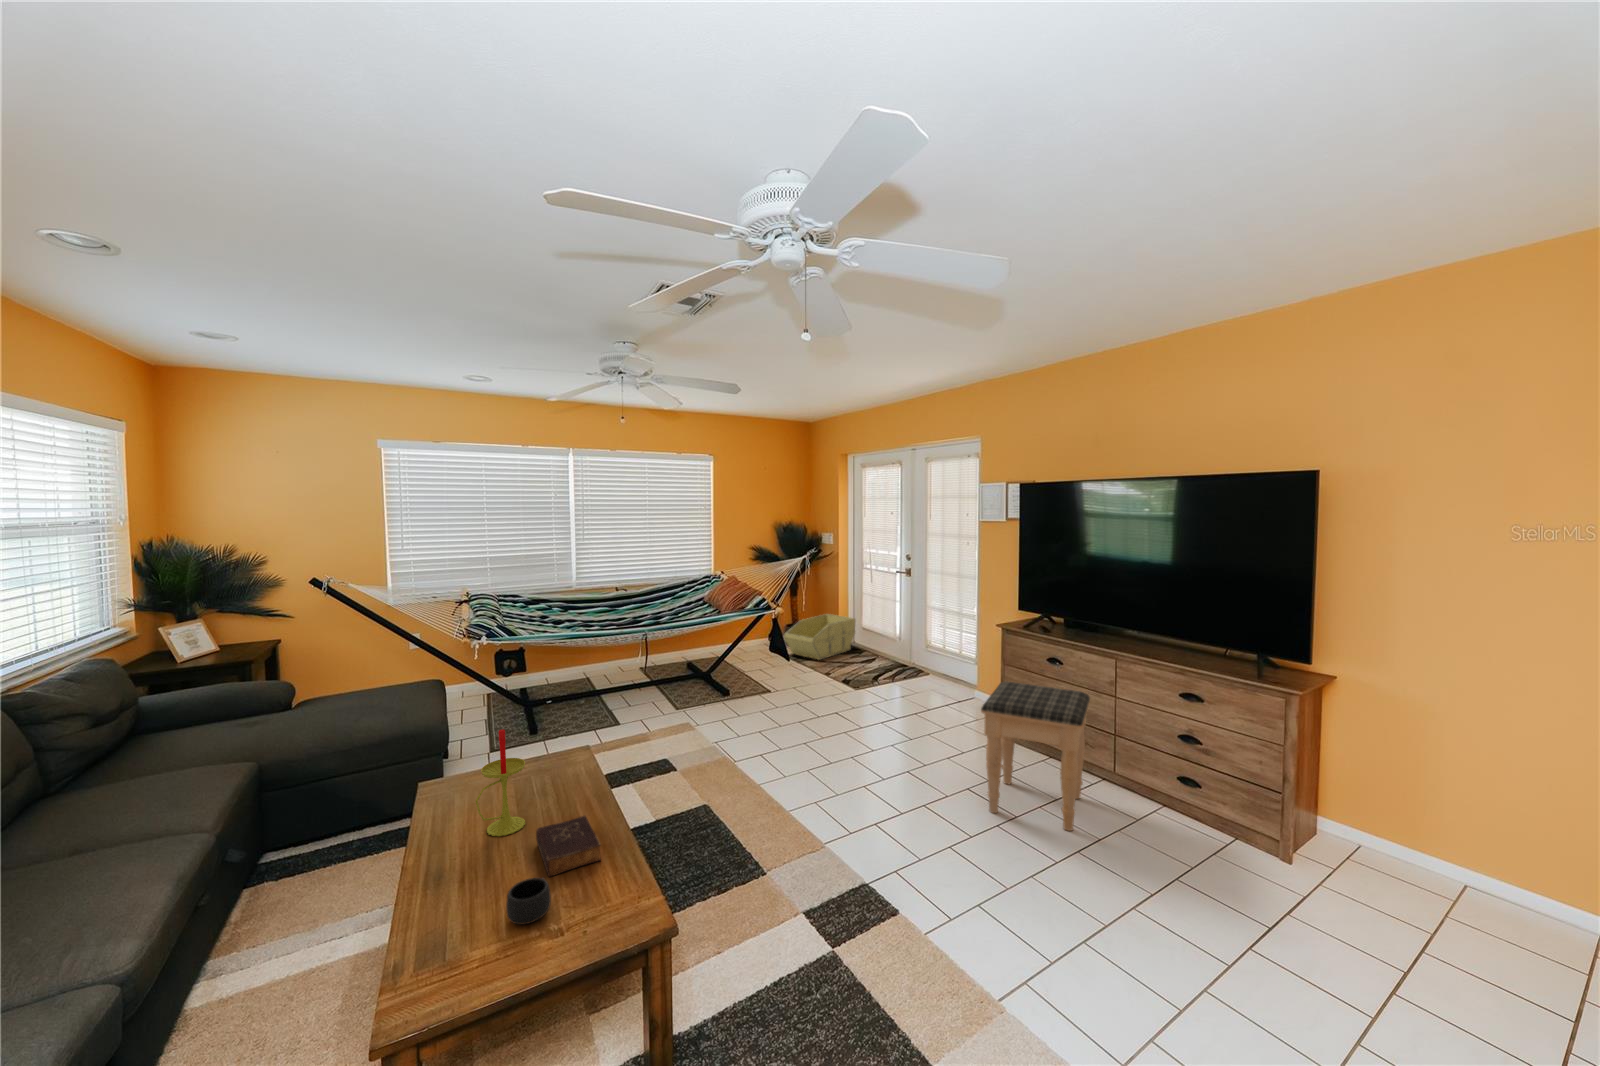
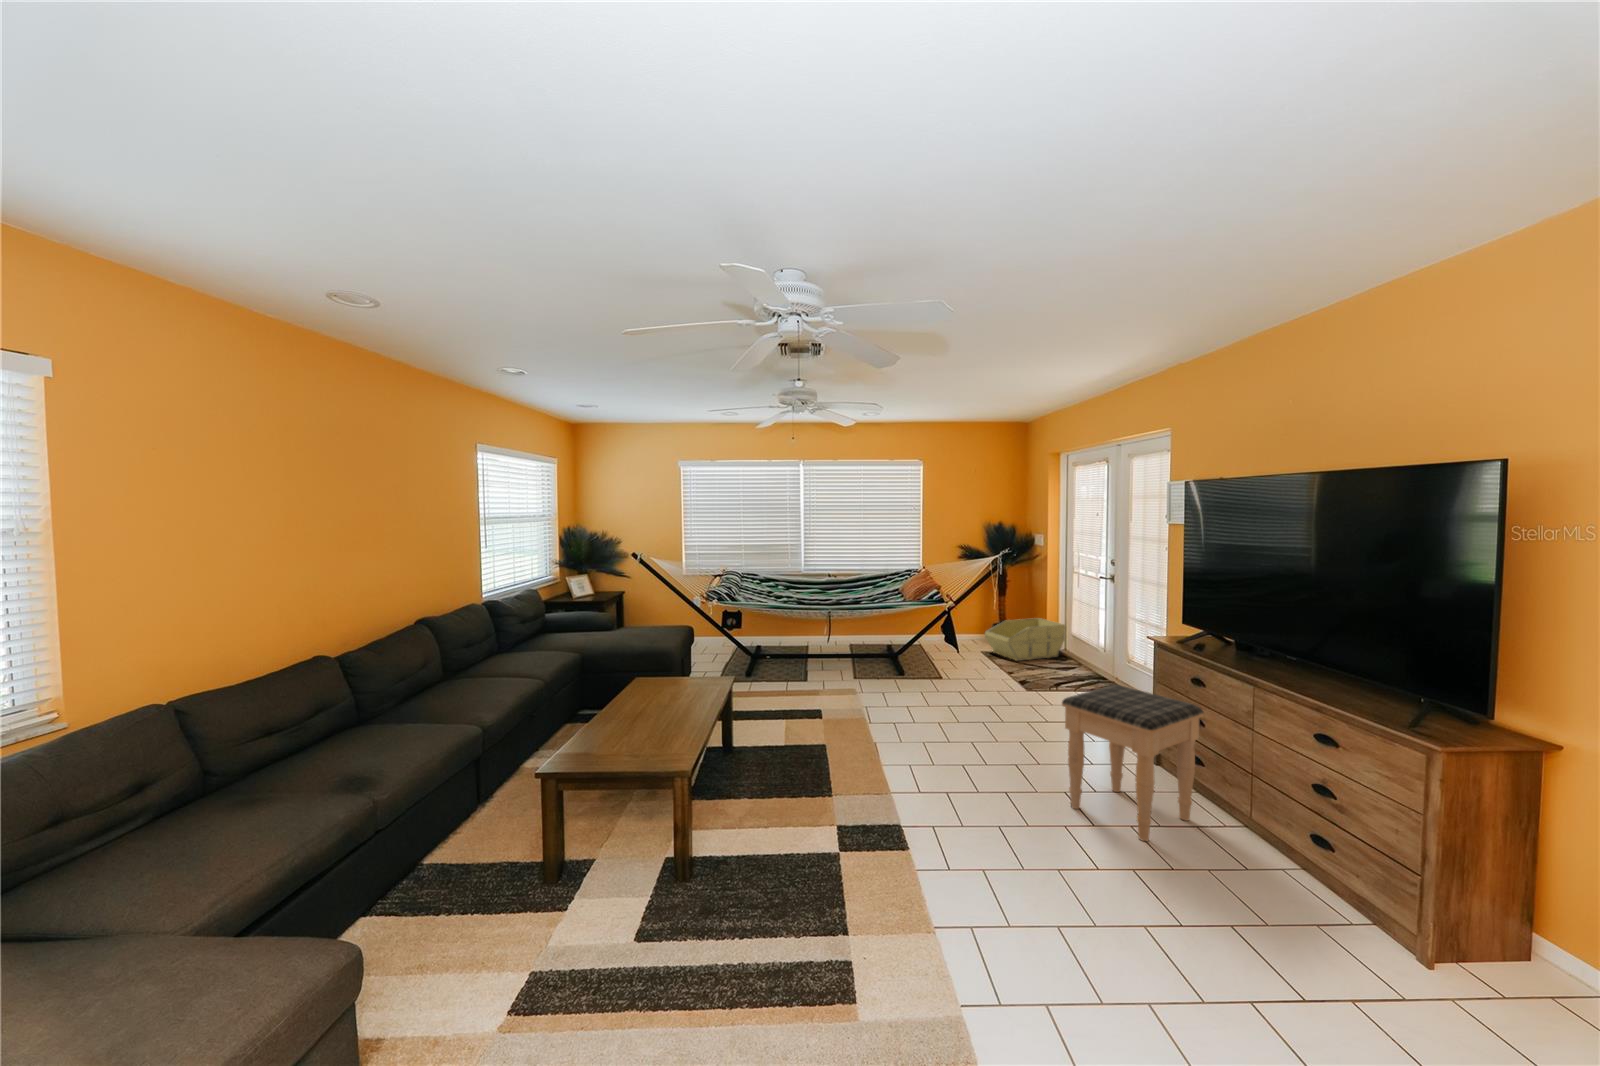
candle: present [475,729,525,836] -> none [628,642,661,713]
book: present [536,816,601,877] -> none [647,709,688,737]
mug: present [506,878,551,924] -> none [609,728,637,753]

